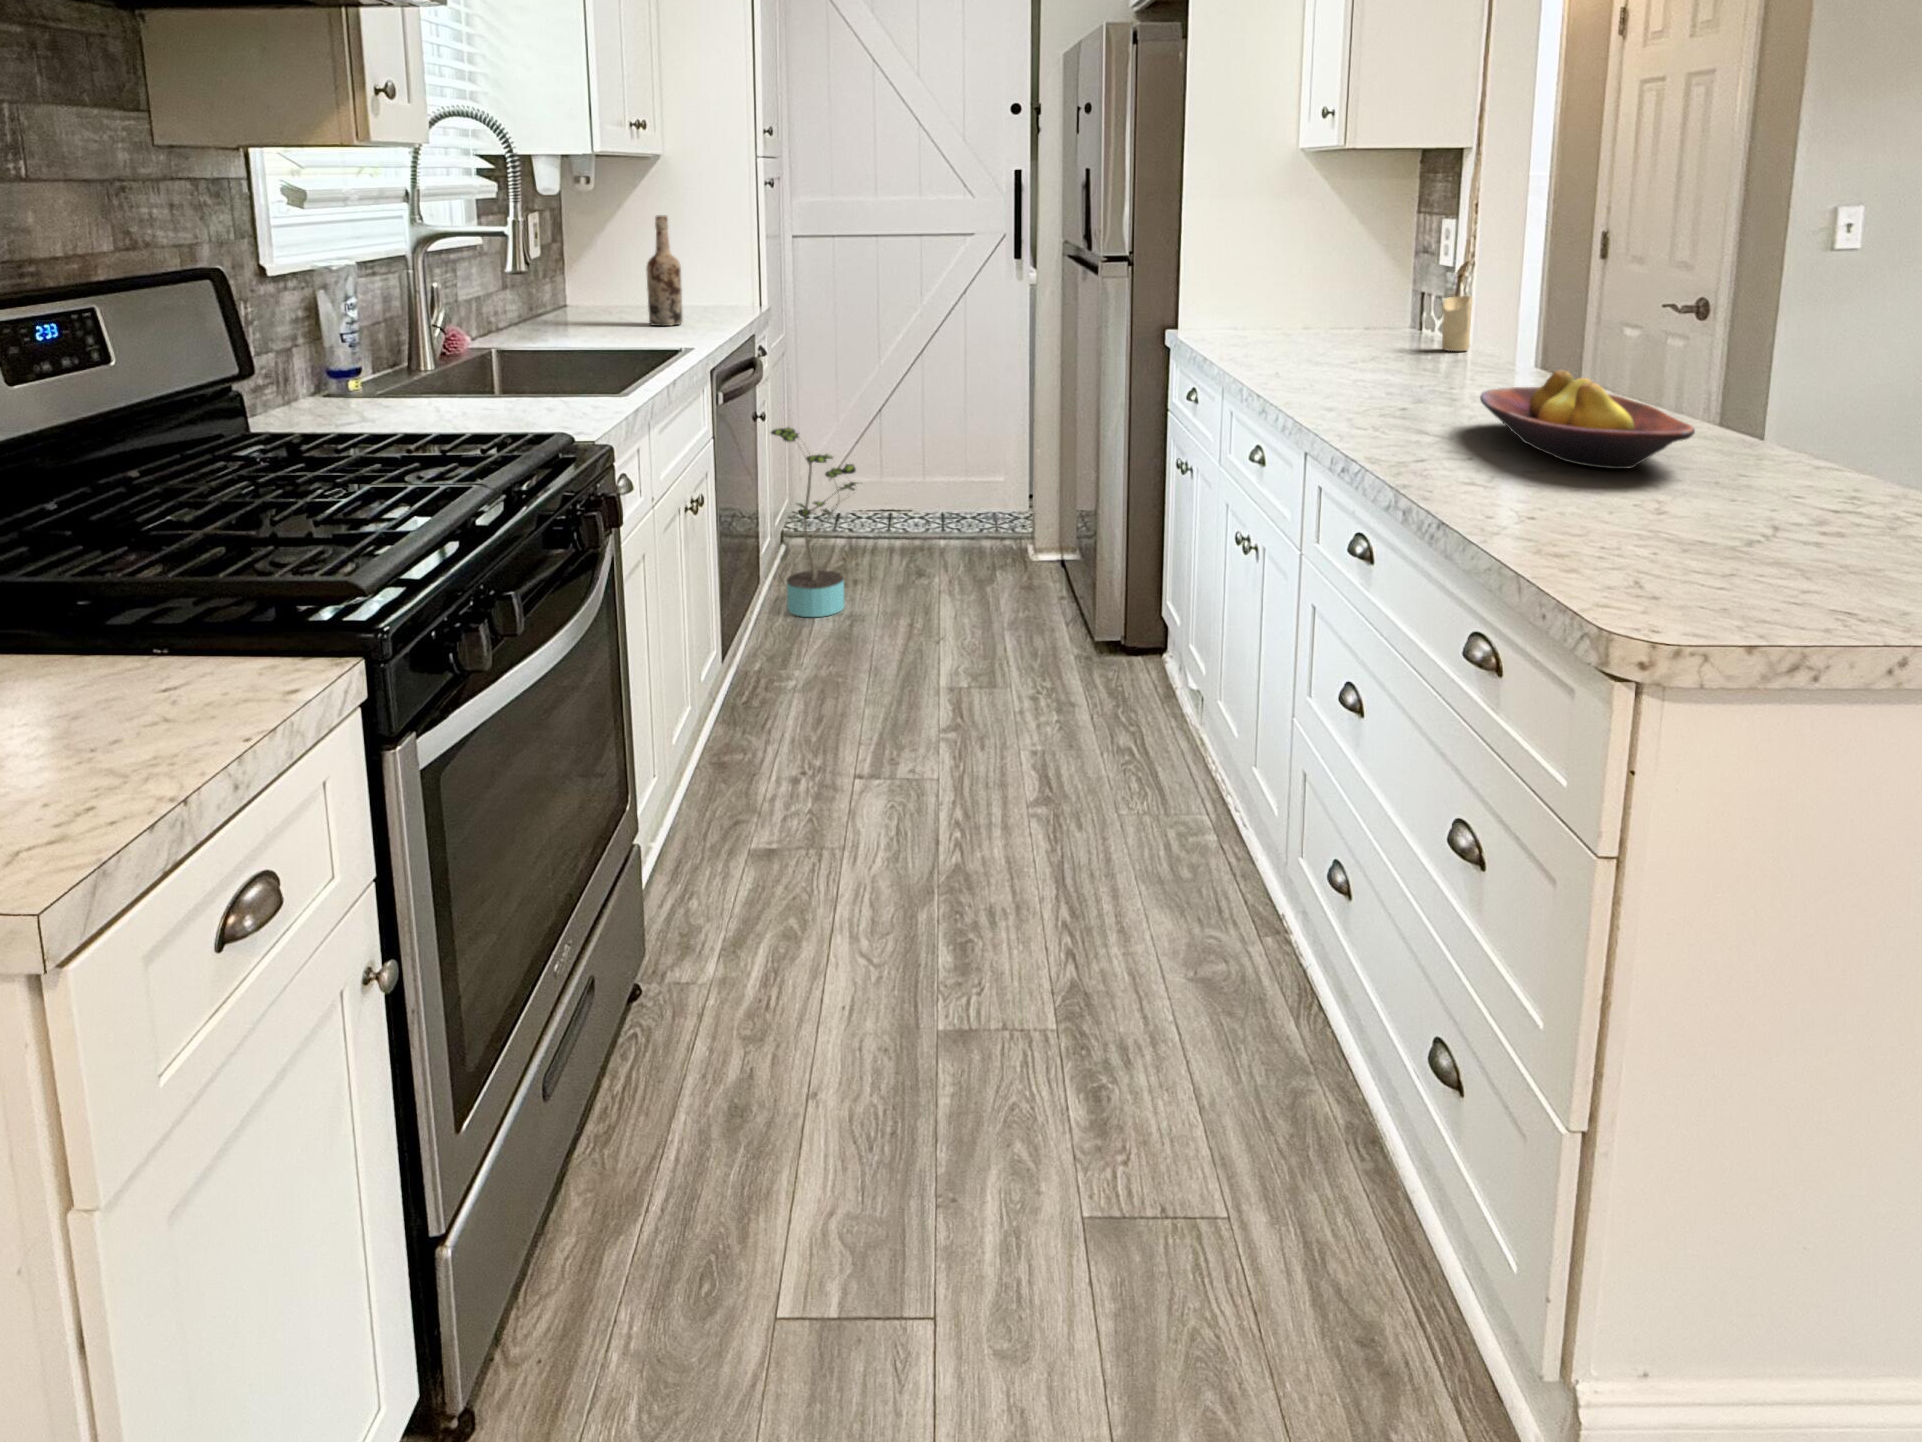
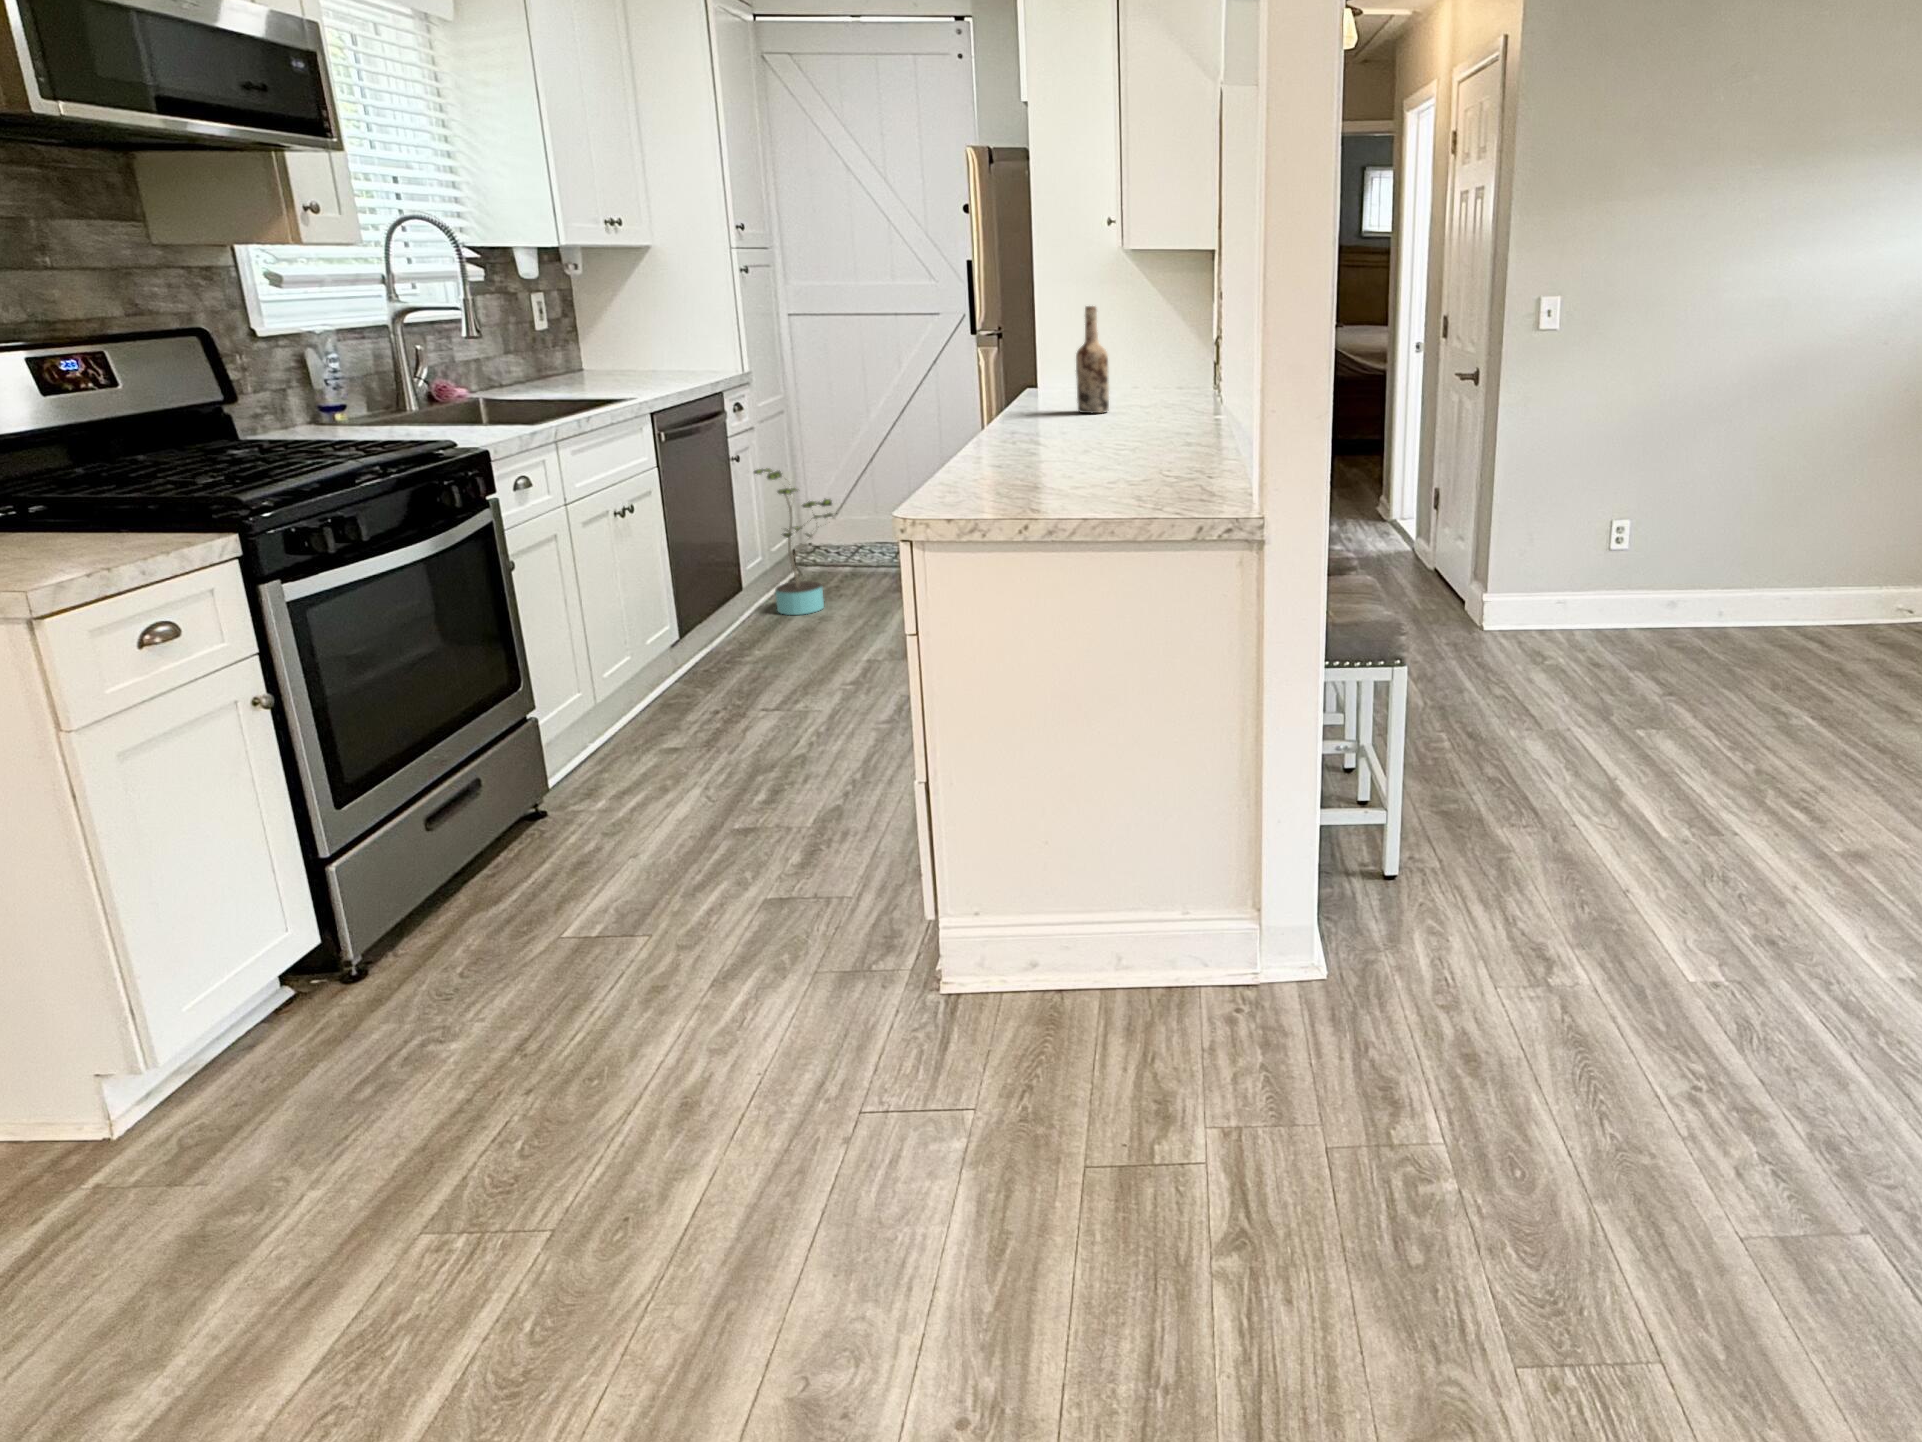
wine bottle: present [646,215,683,326] -> present [1076,306,1109,413]
candle: present [1442,295,1473,351] -> none [1160,362,1179,402]
fruit bowl: present [1480,371,1695,469] -> none [1034,403,1138,458]

